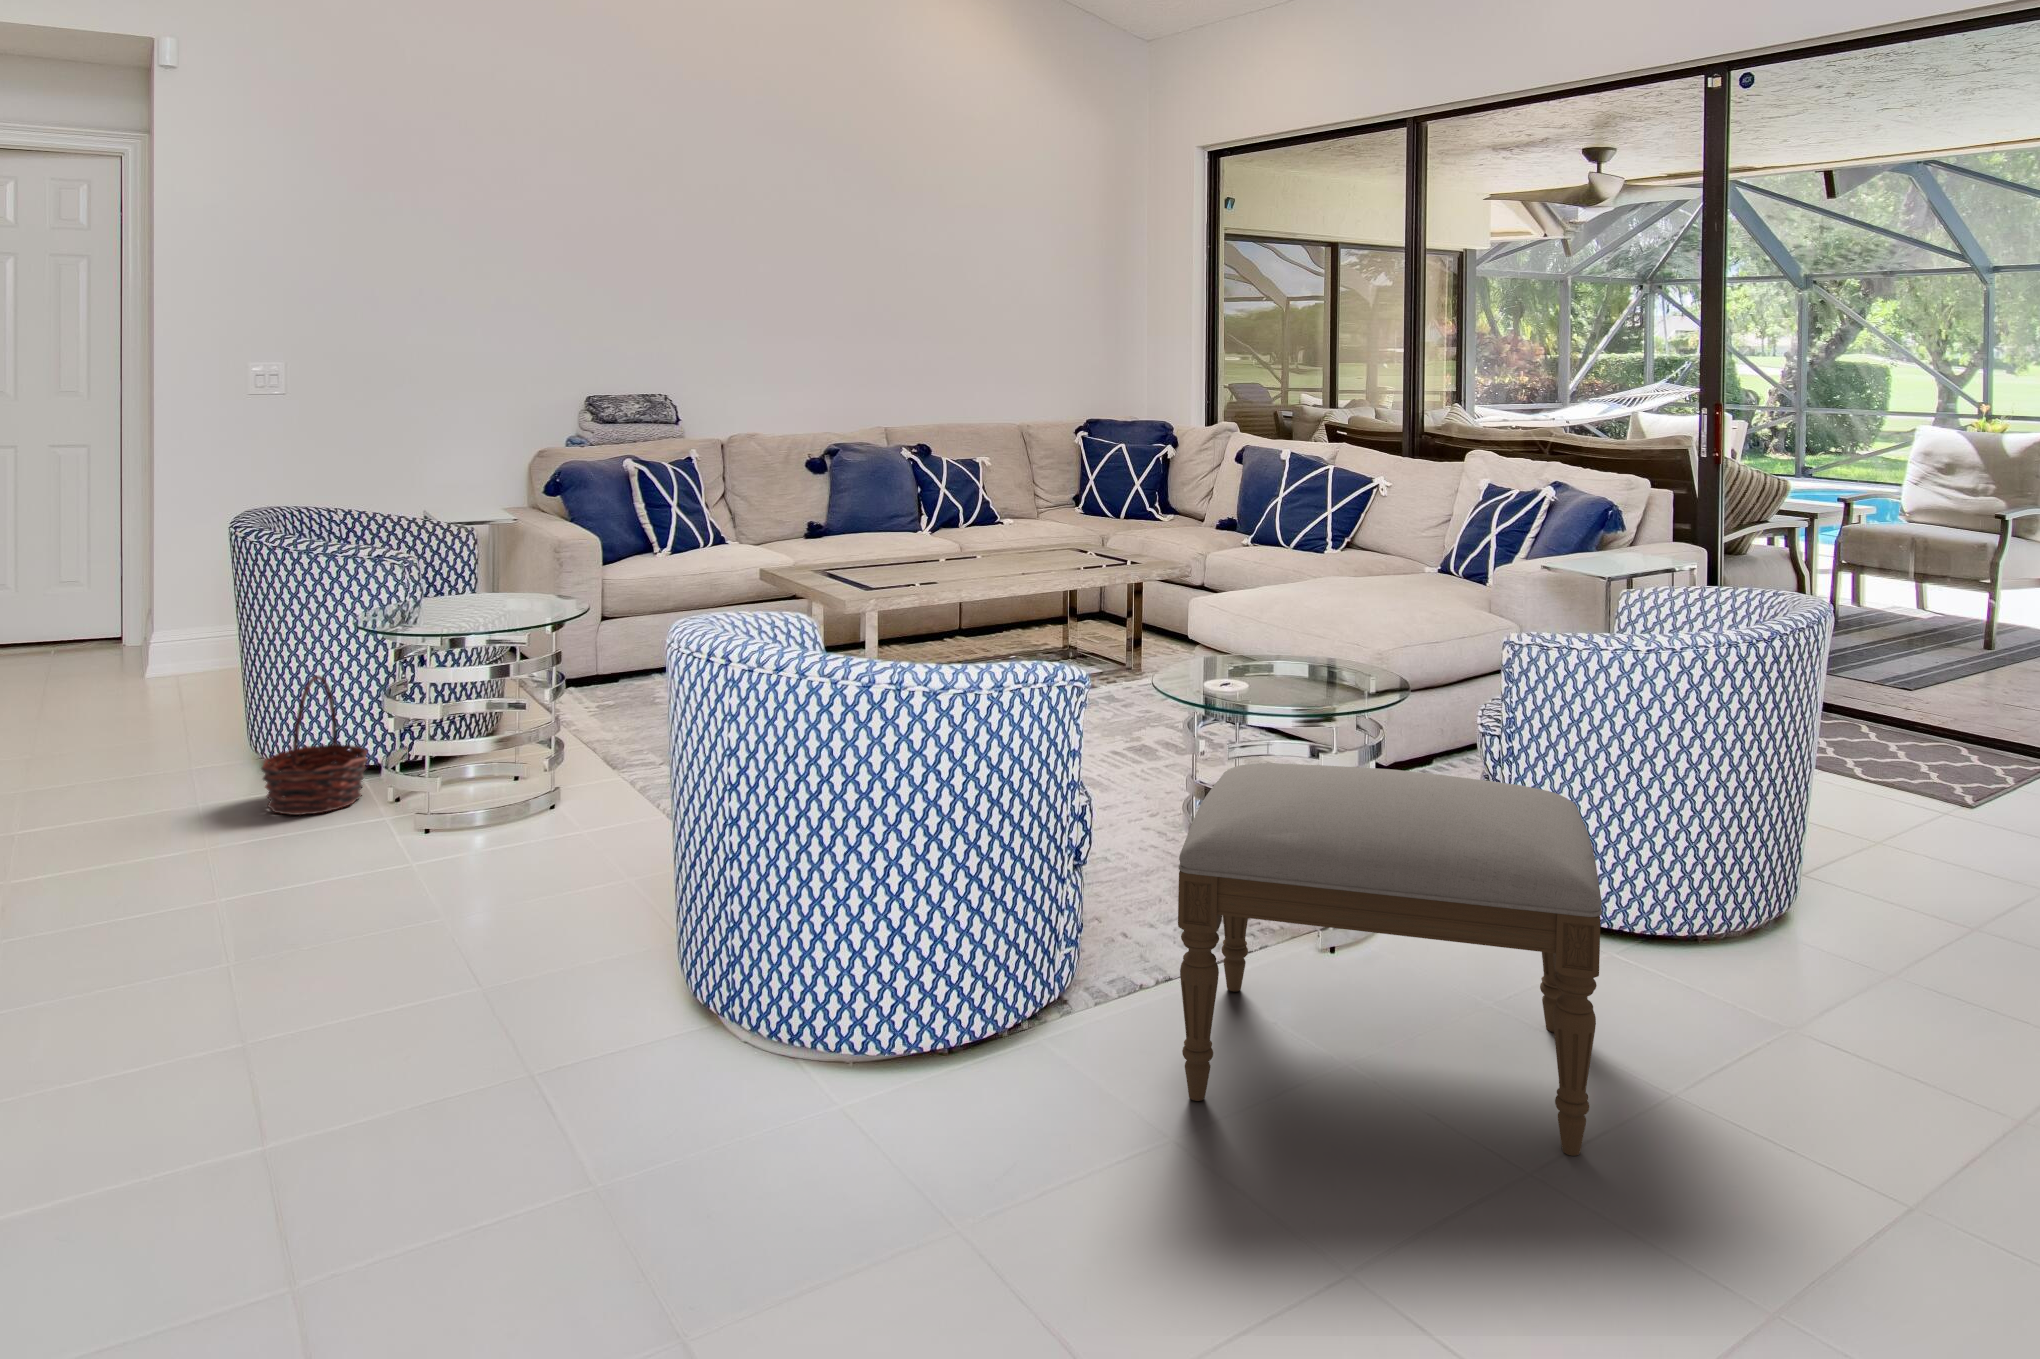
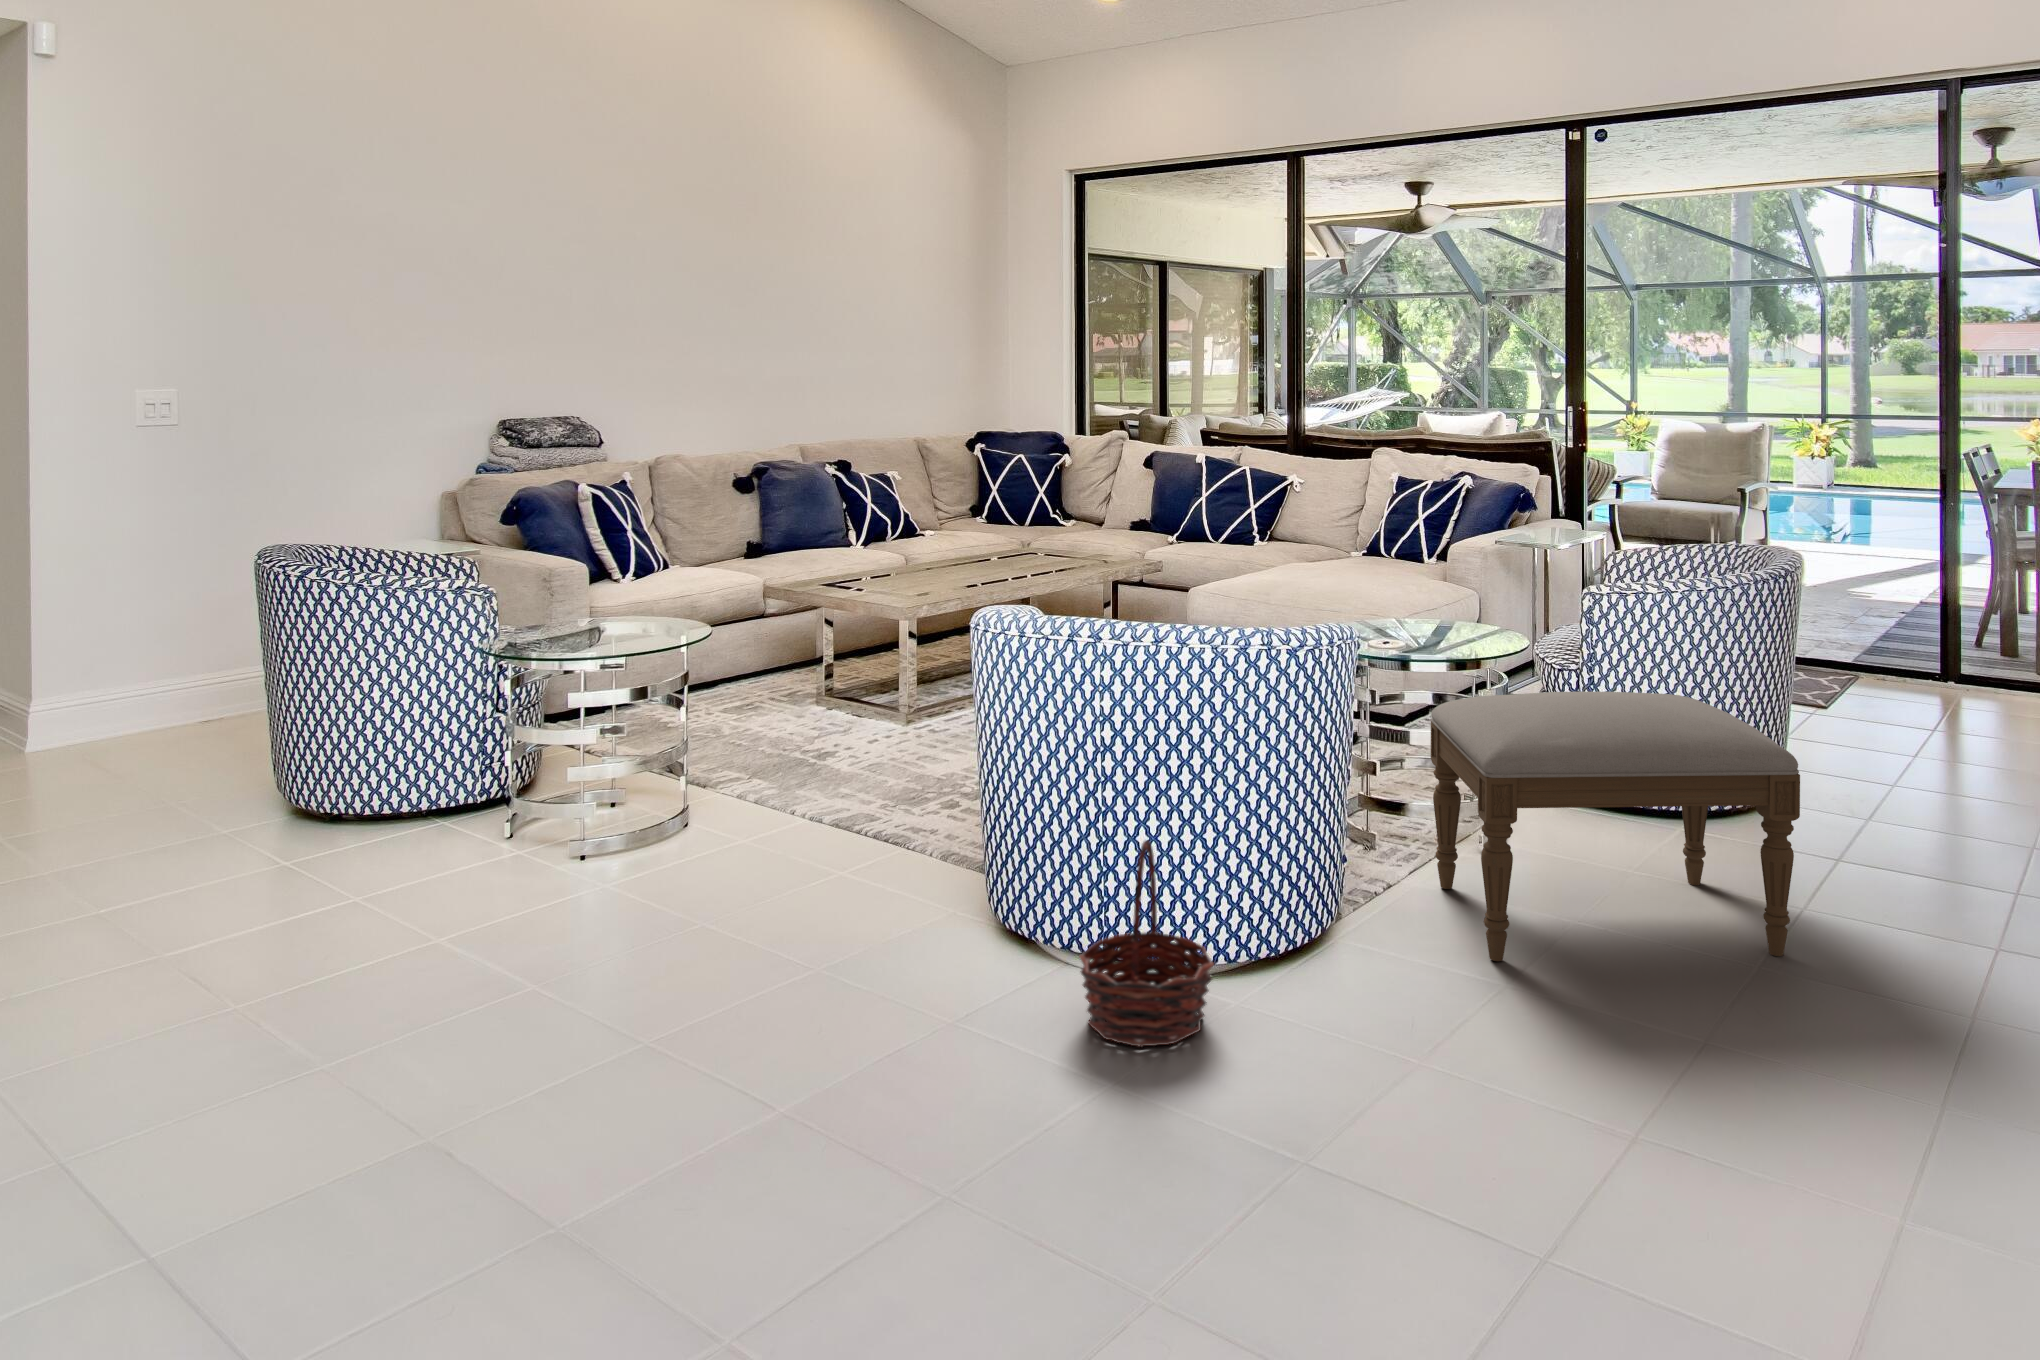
basket: present [261,676,368,815] -> present [1080,840,1214,1047]

